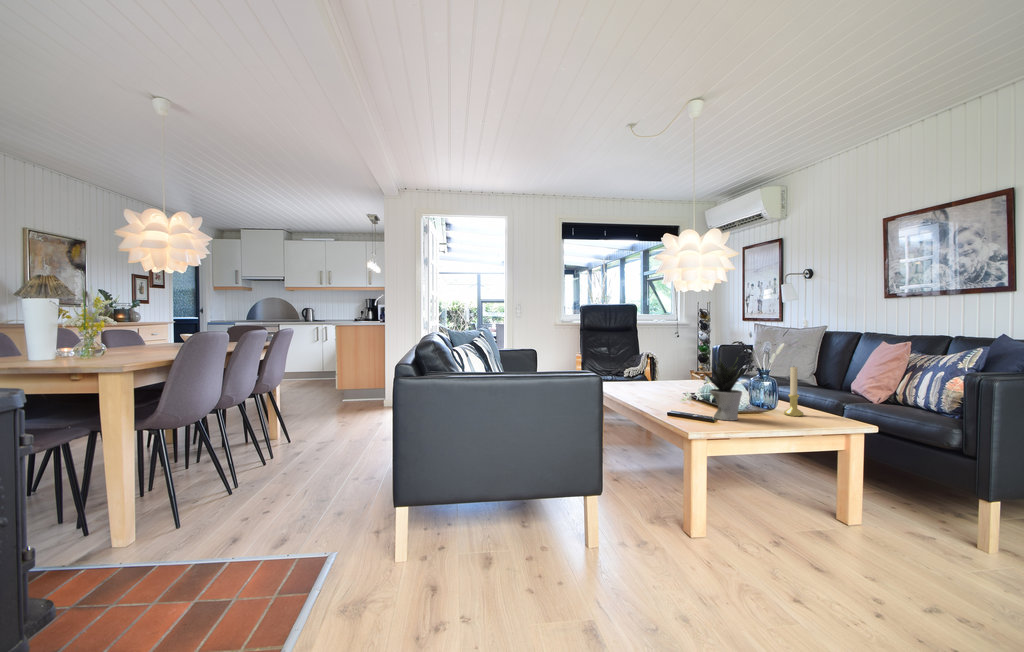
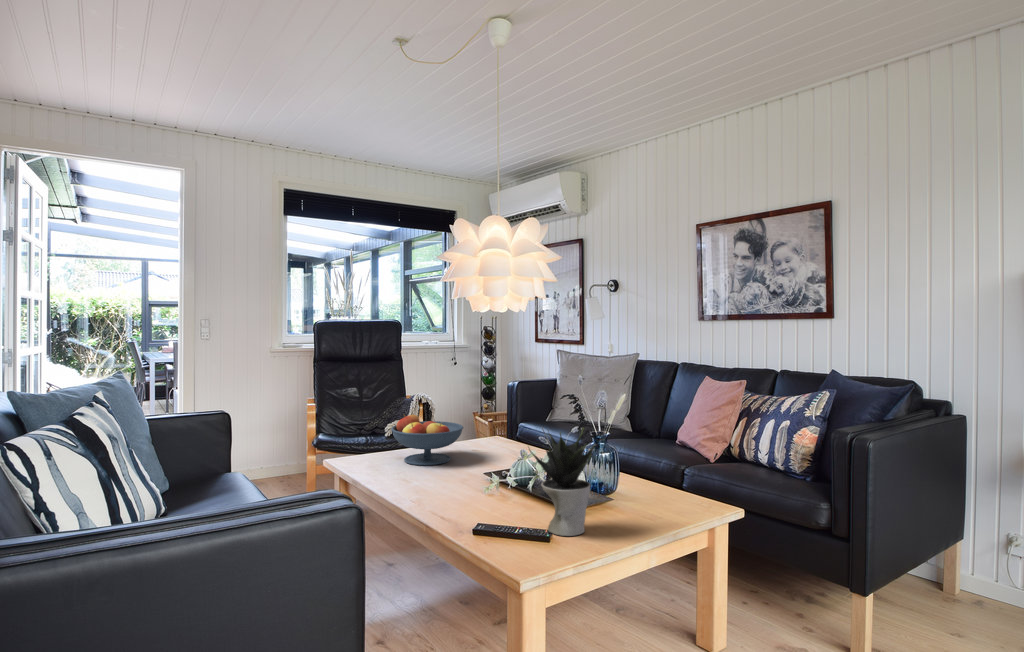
fruit bowl: none [626,359,673,390] -> present [391,415,463,465]
candle holder: present [784,367,804,416] -> none [635,430,662,508]

